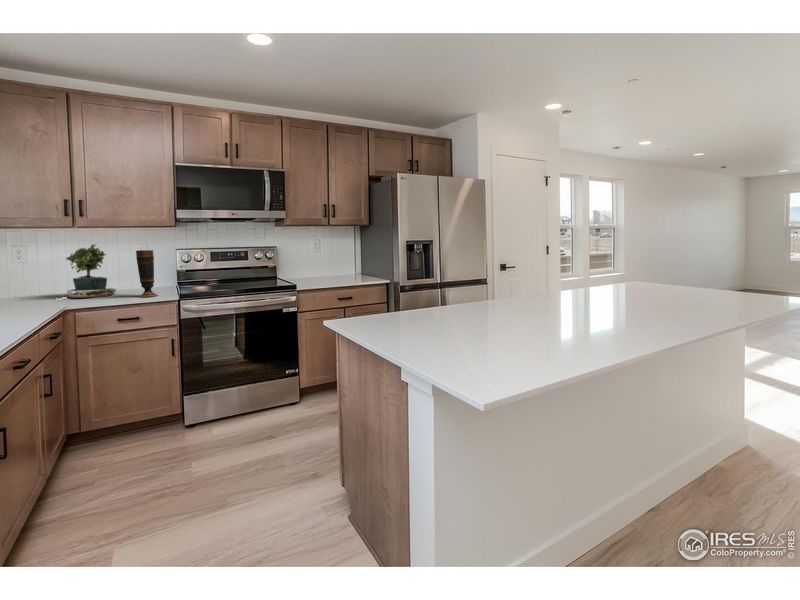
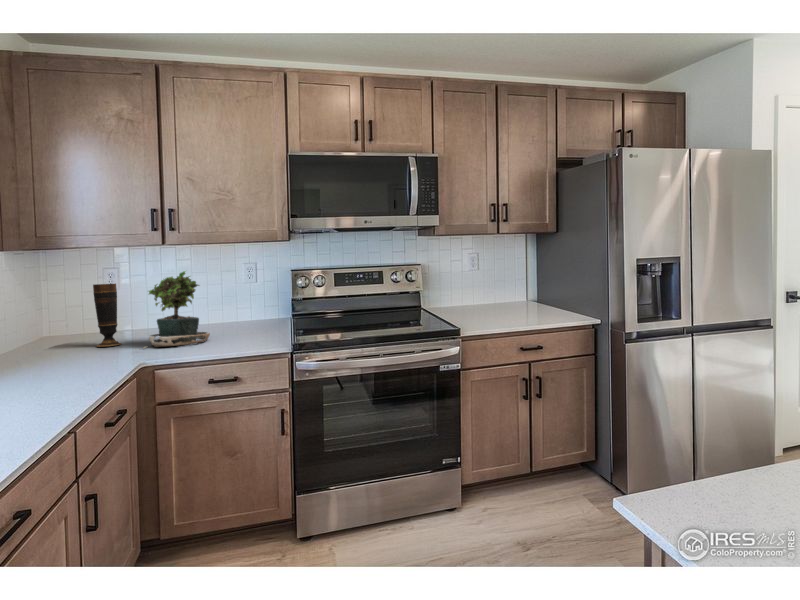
vase: present [136,250,157,297] -> present [93,284,121,347]

